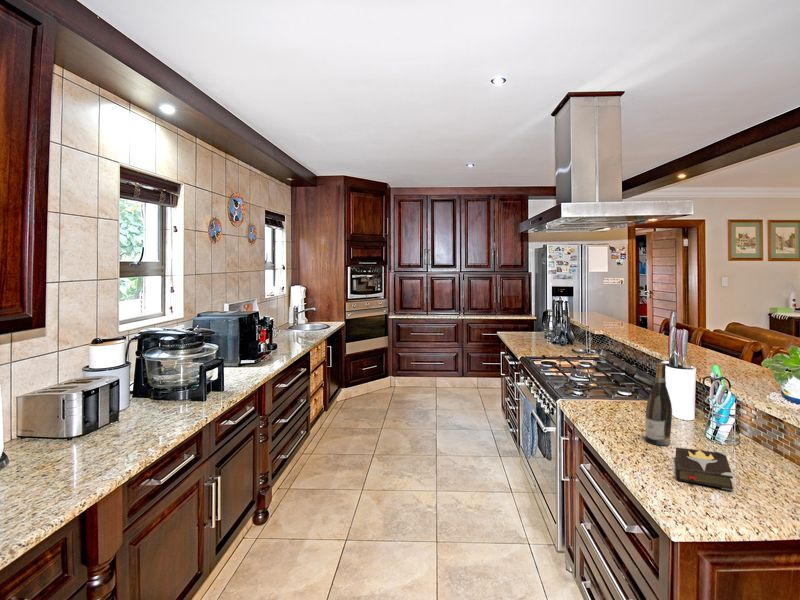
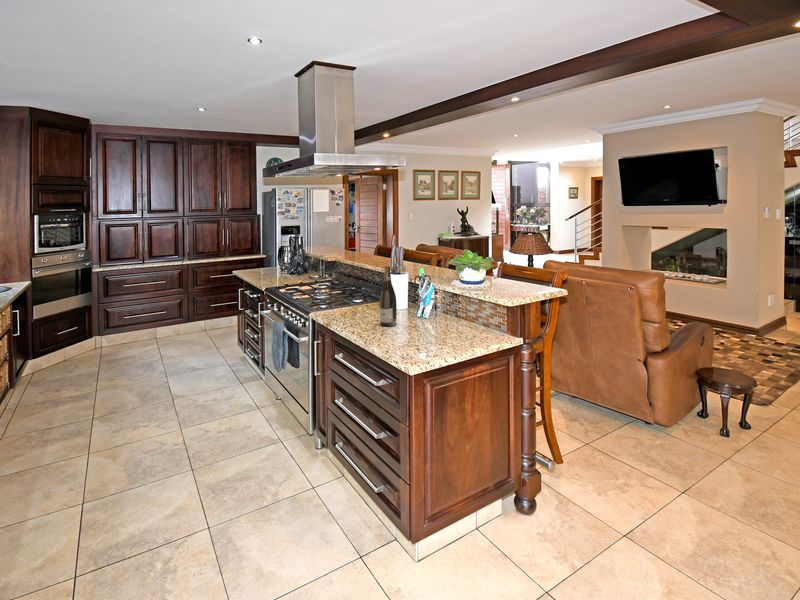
hardback book: present [676,448,733,490] -> none [401,321,437,342]

